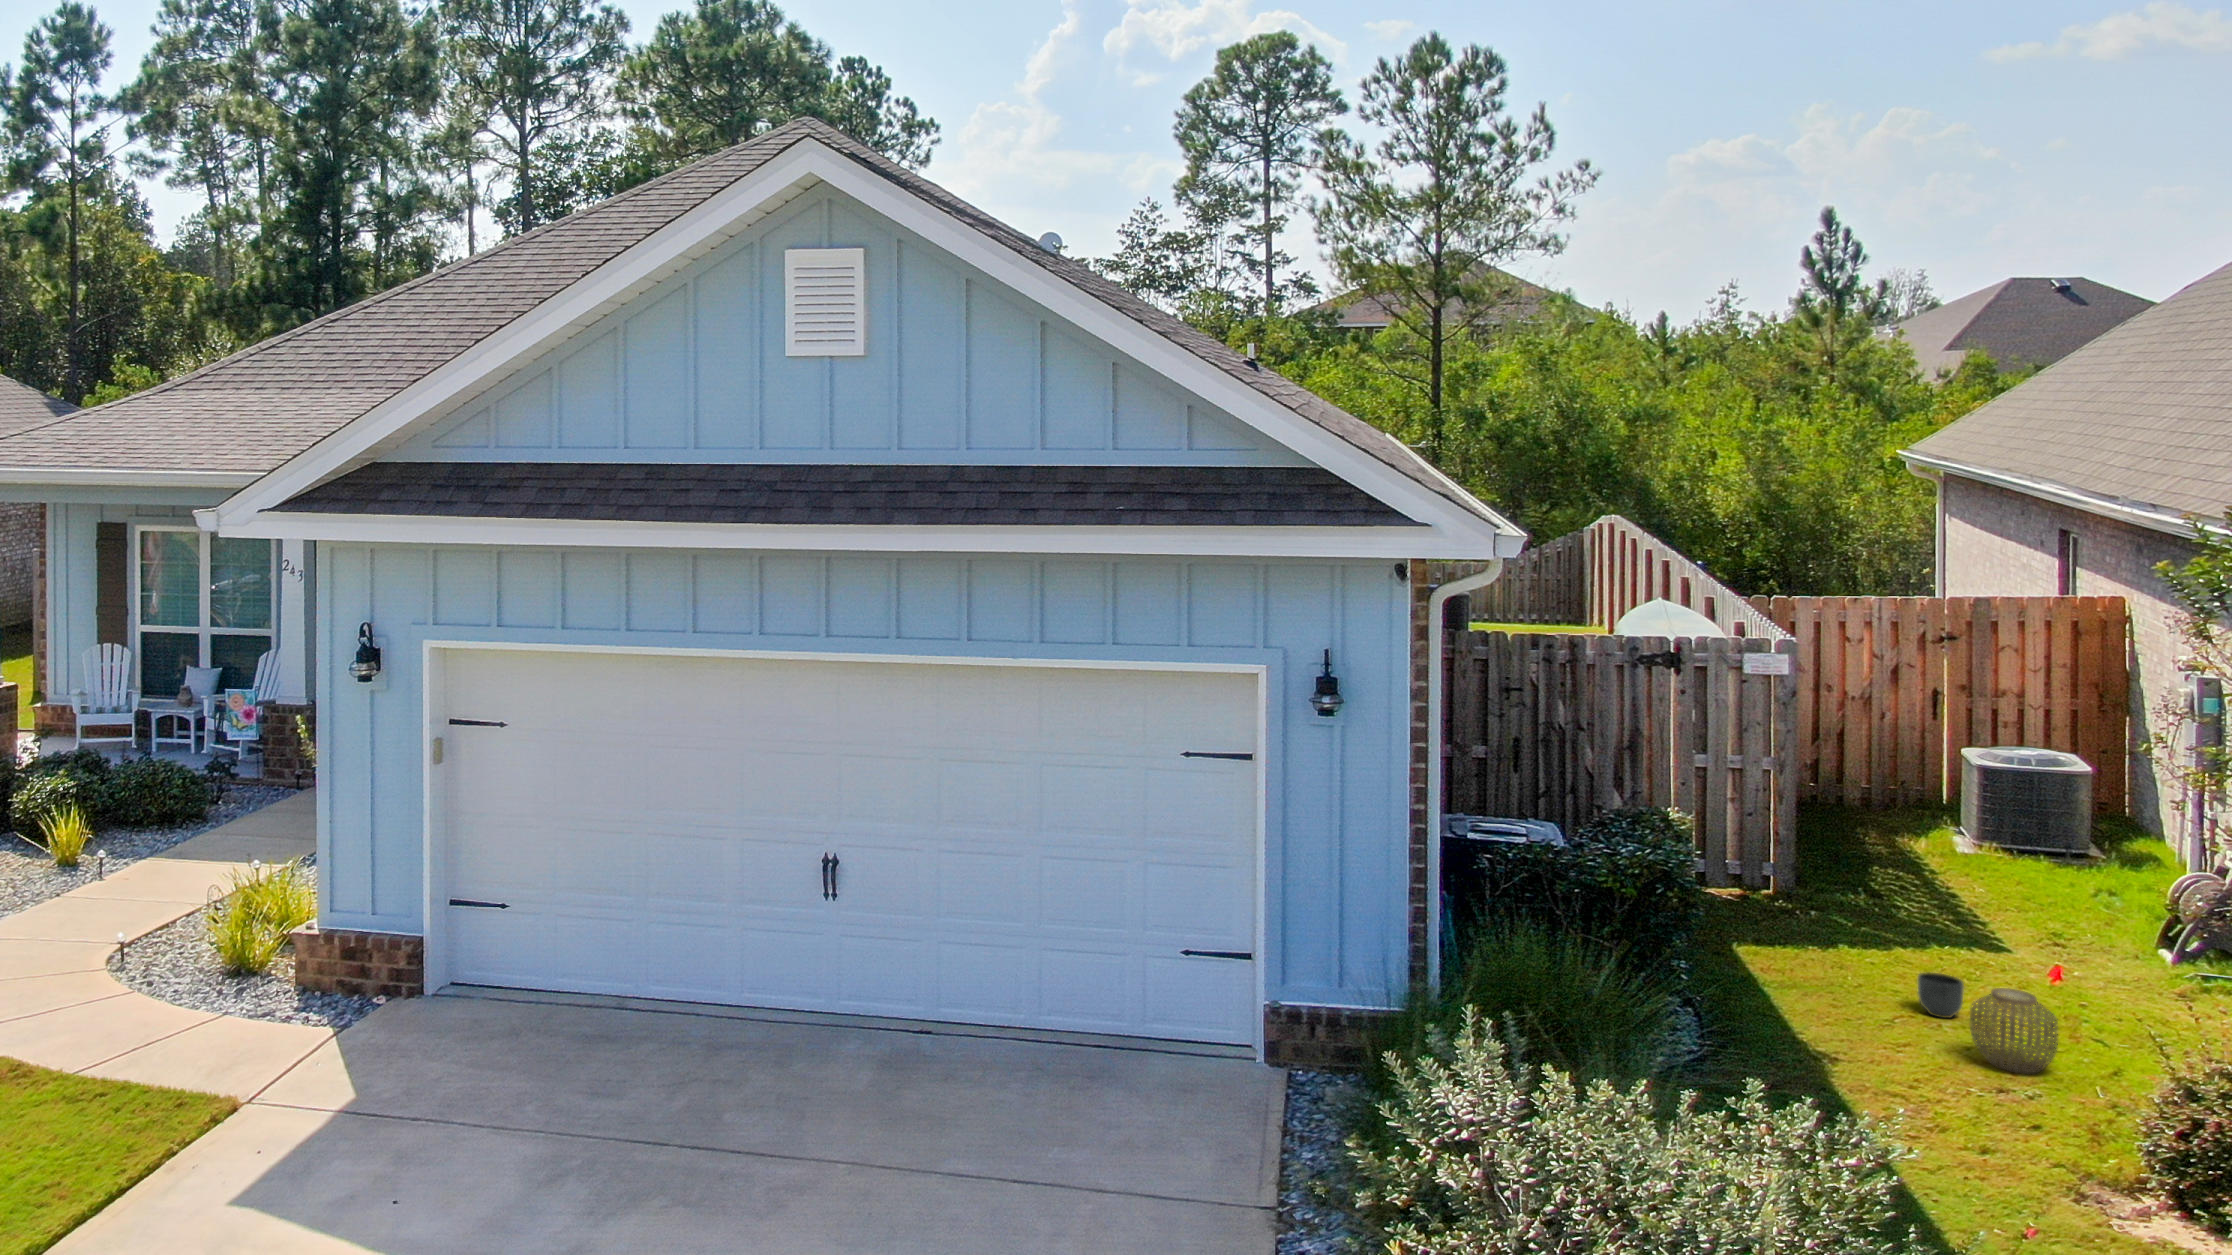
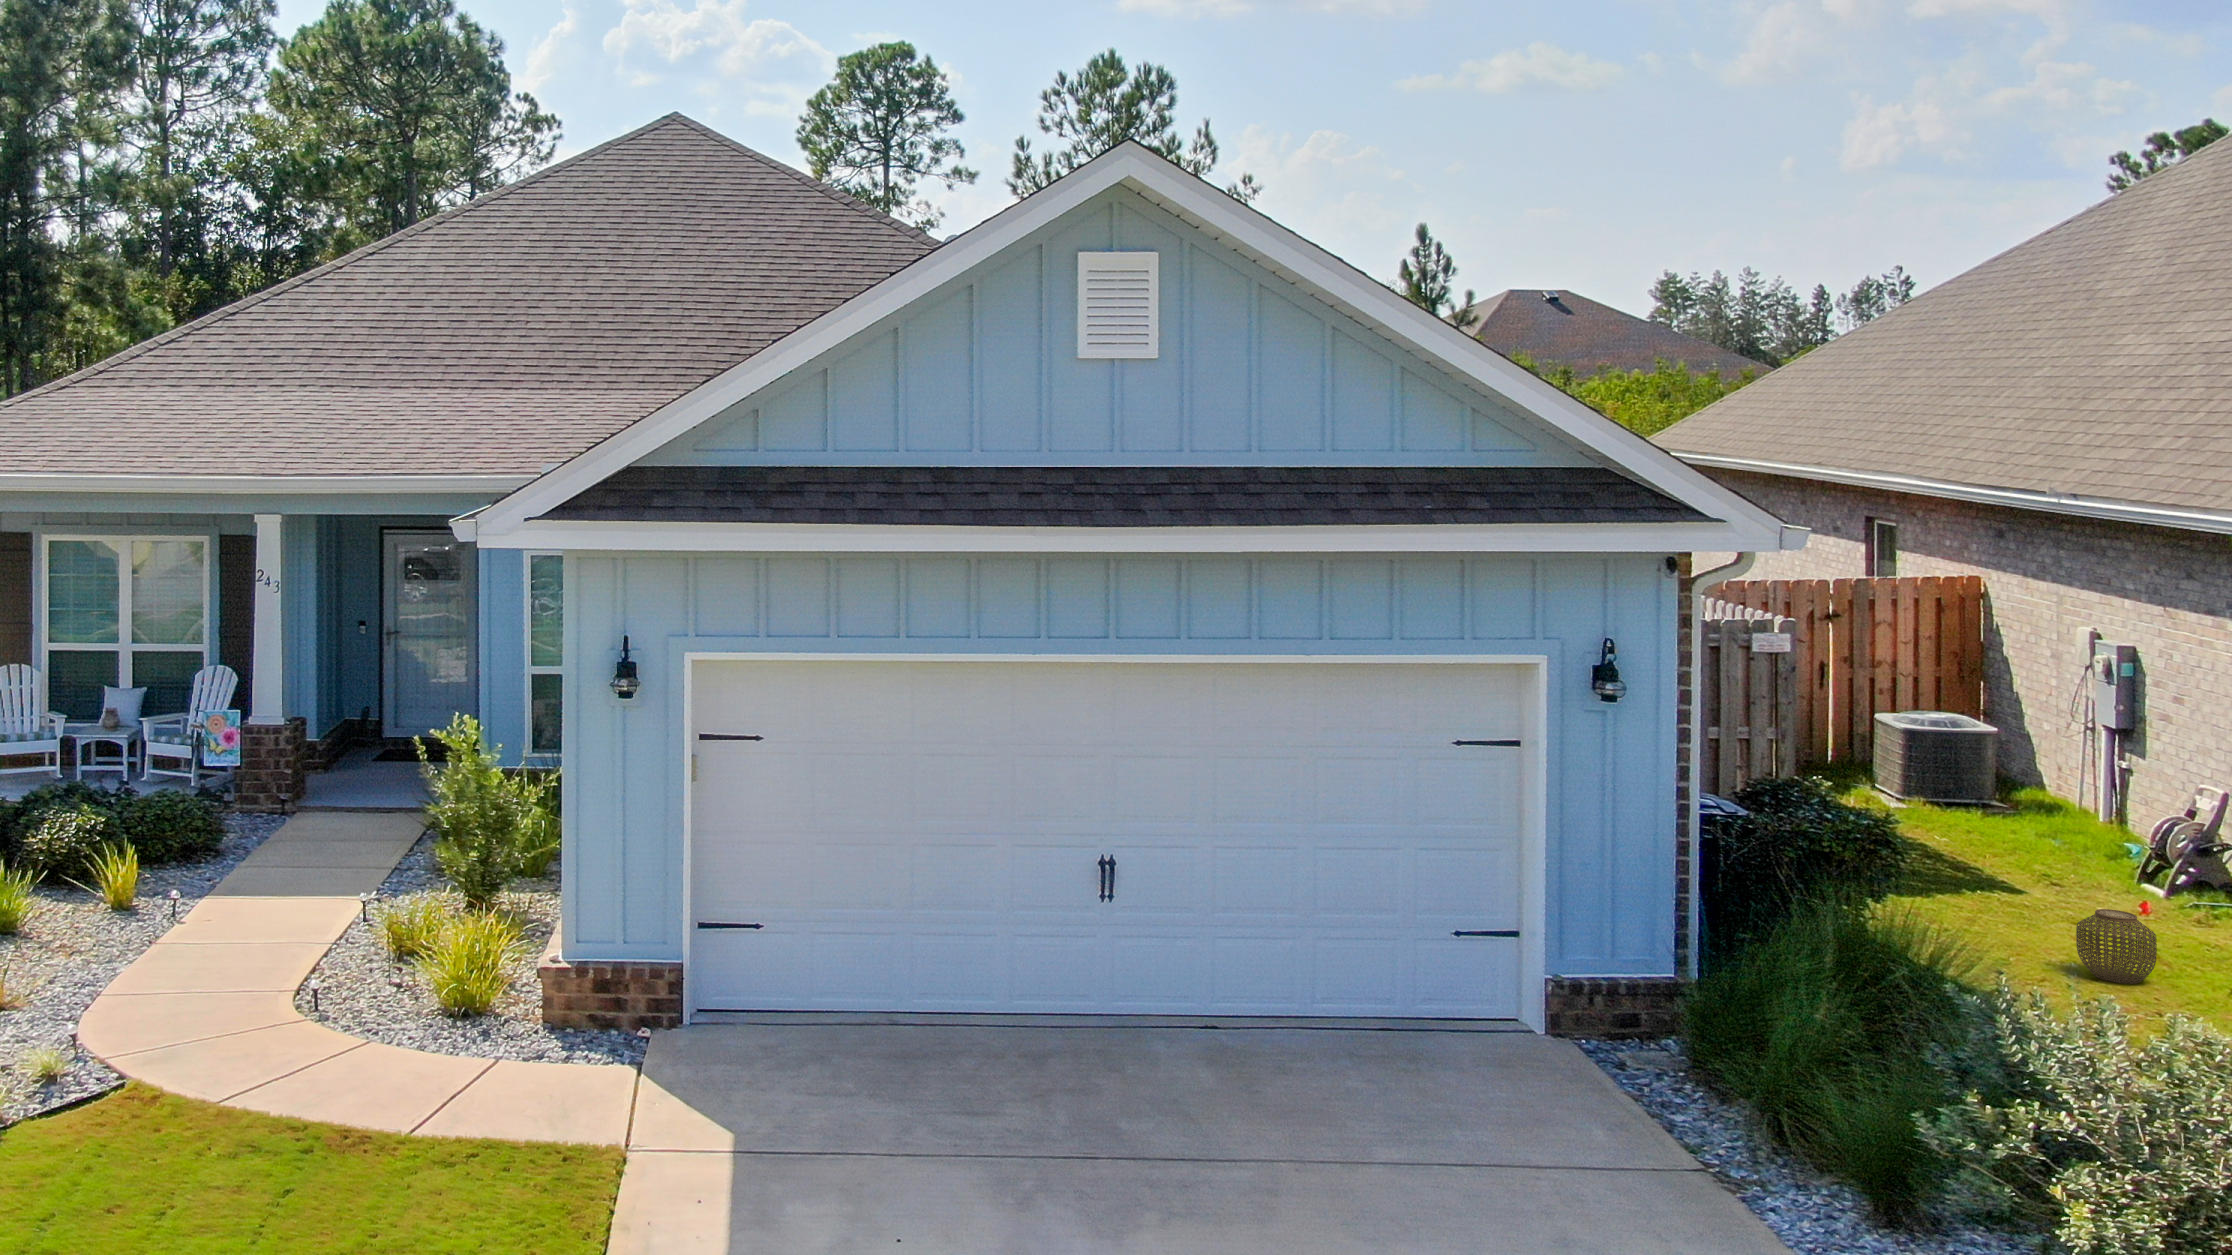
planter: present [1918,973,1964,1018] -> none [1994,903,2036,943]

